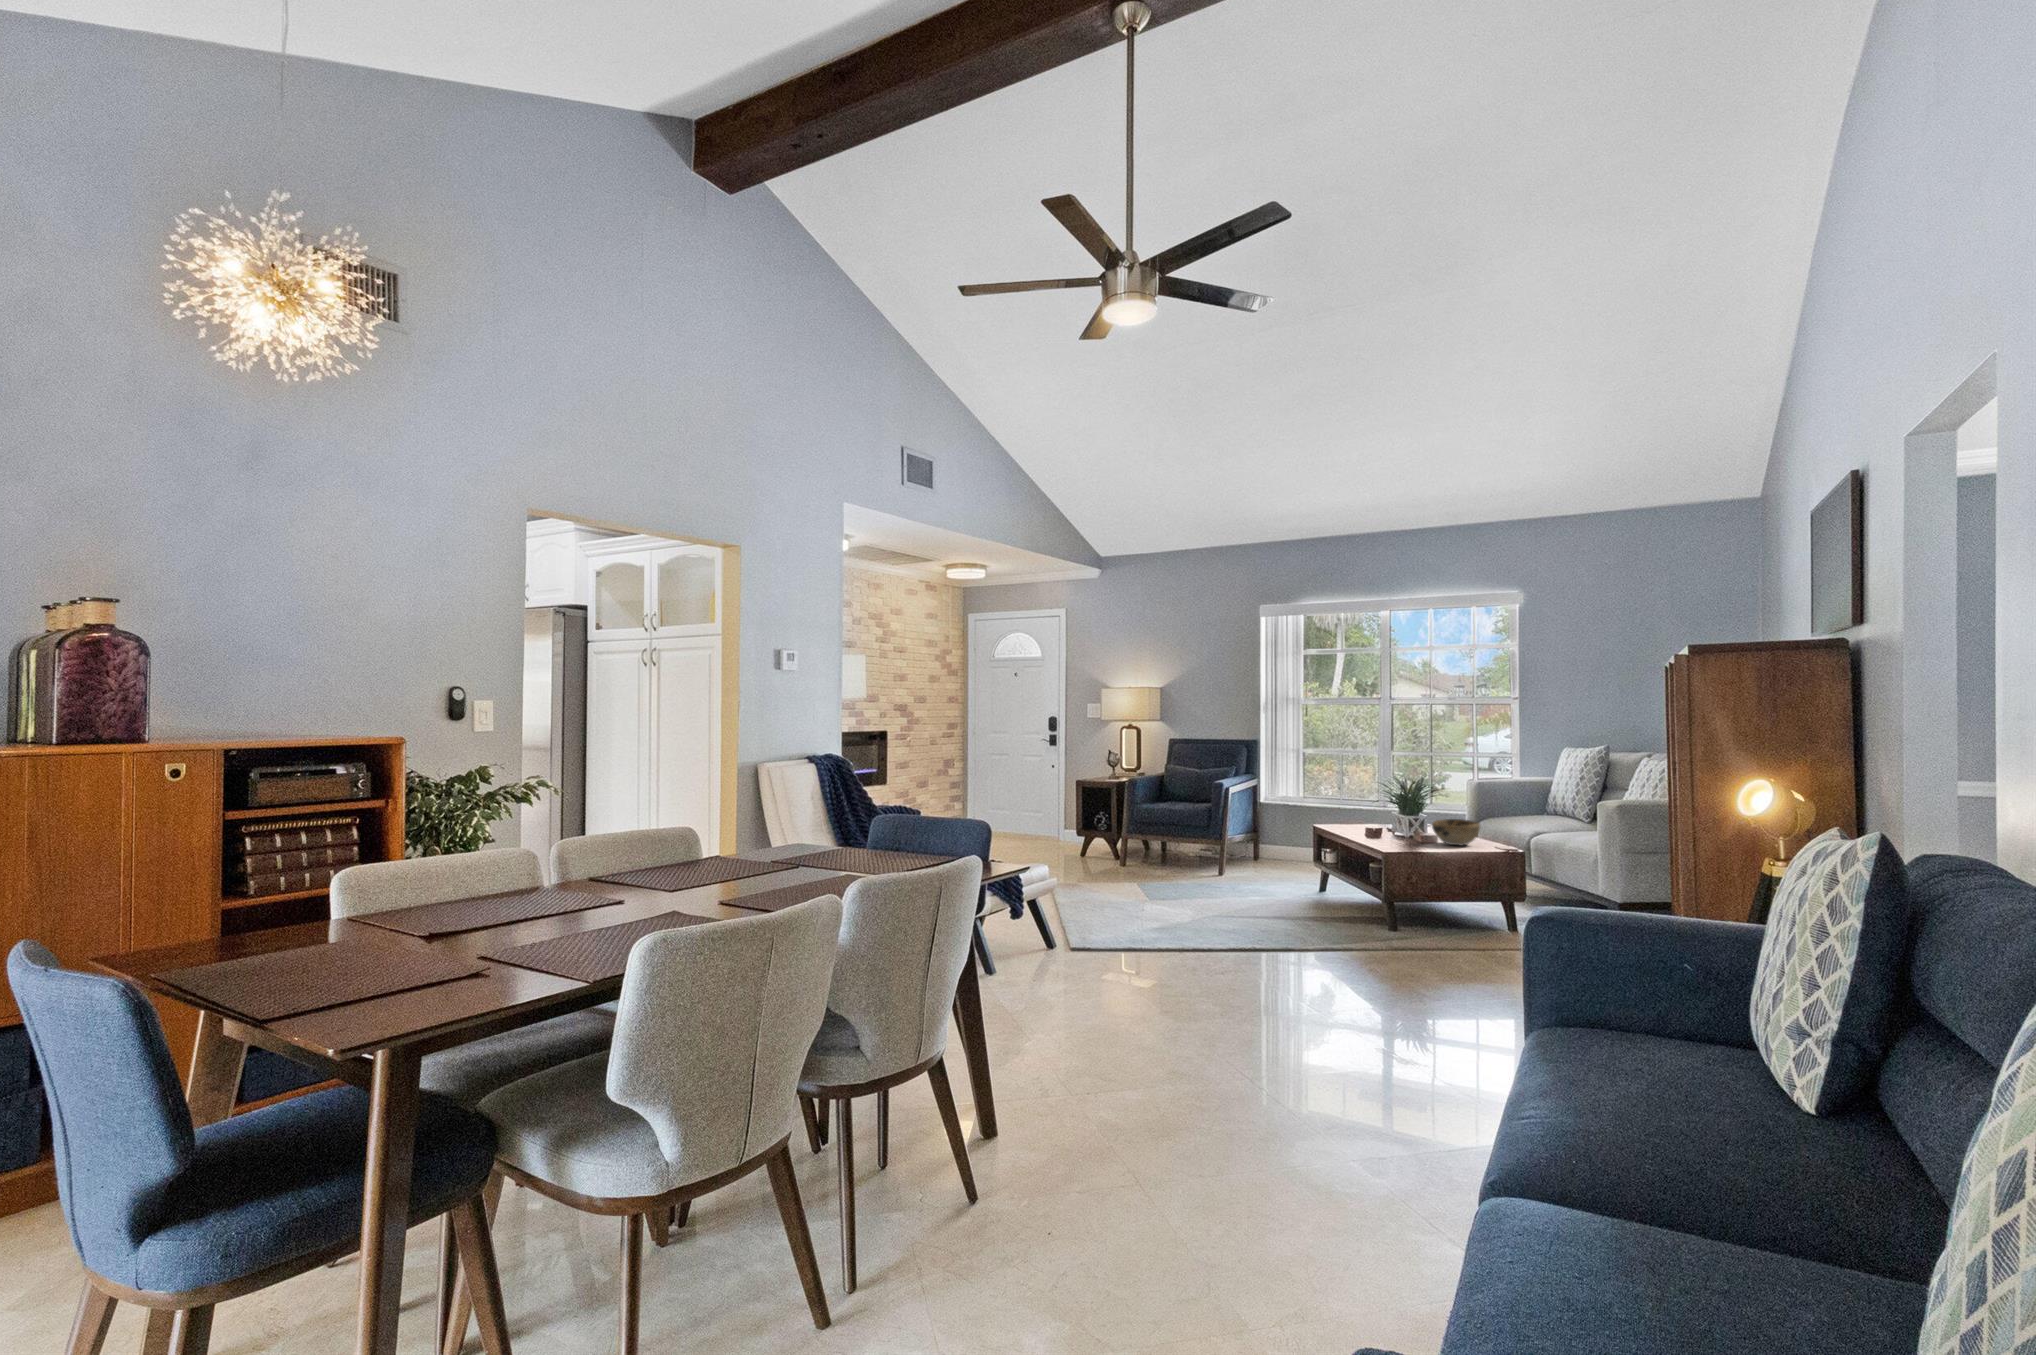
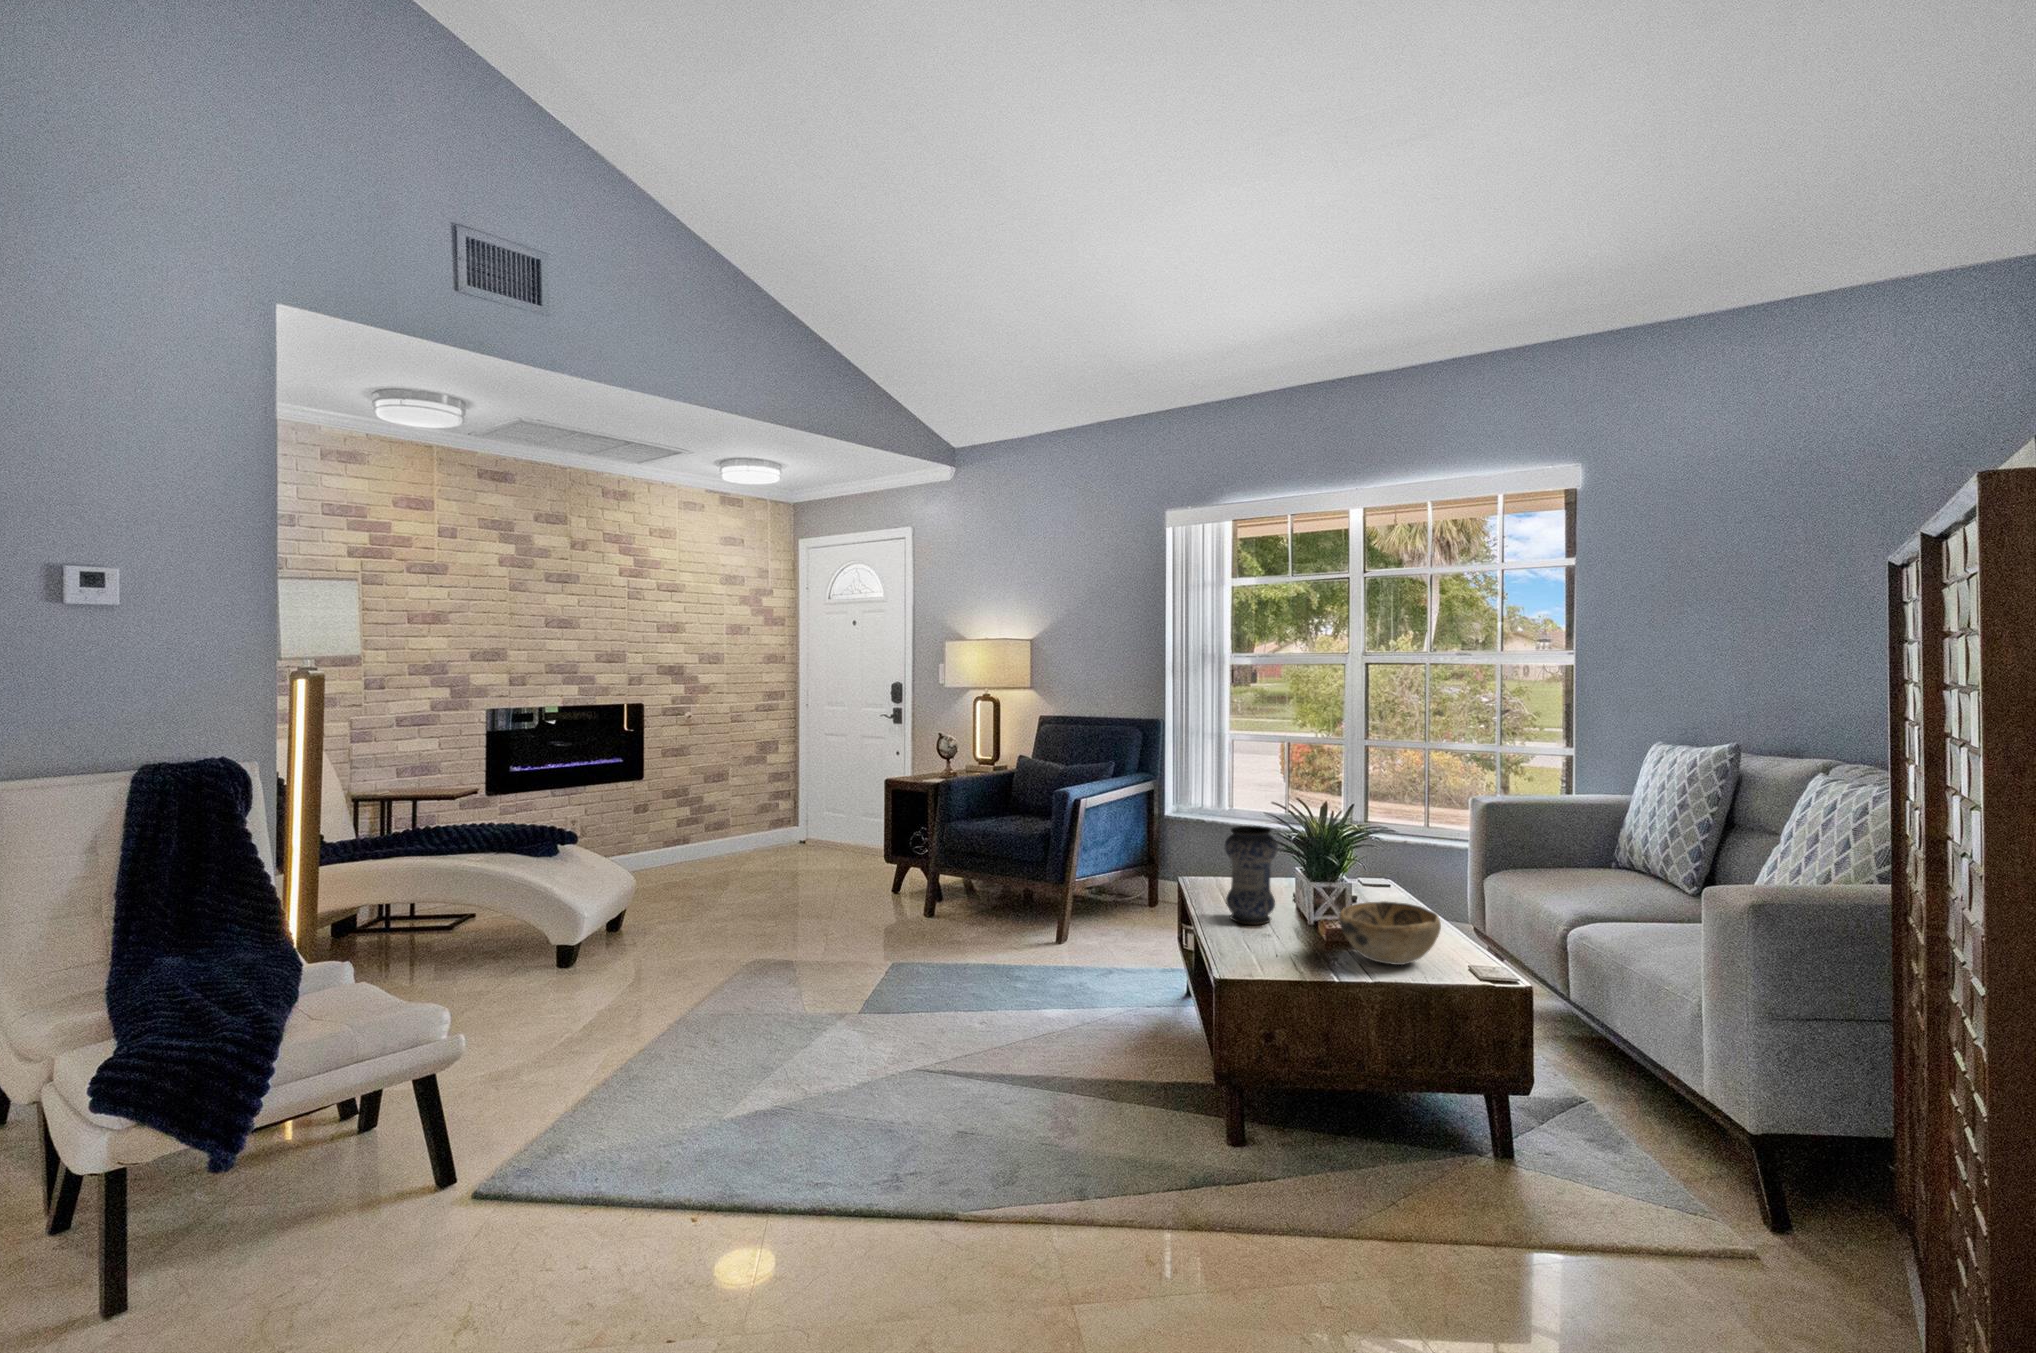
vase: none [1362,788,1390,837] -> present [1225,826,1278,924]

